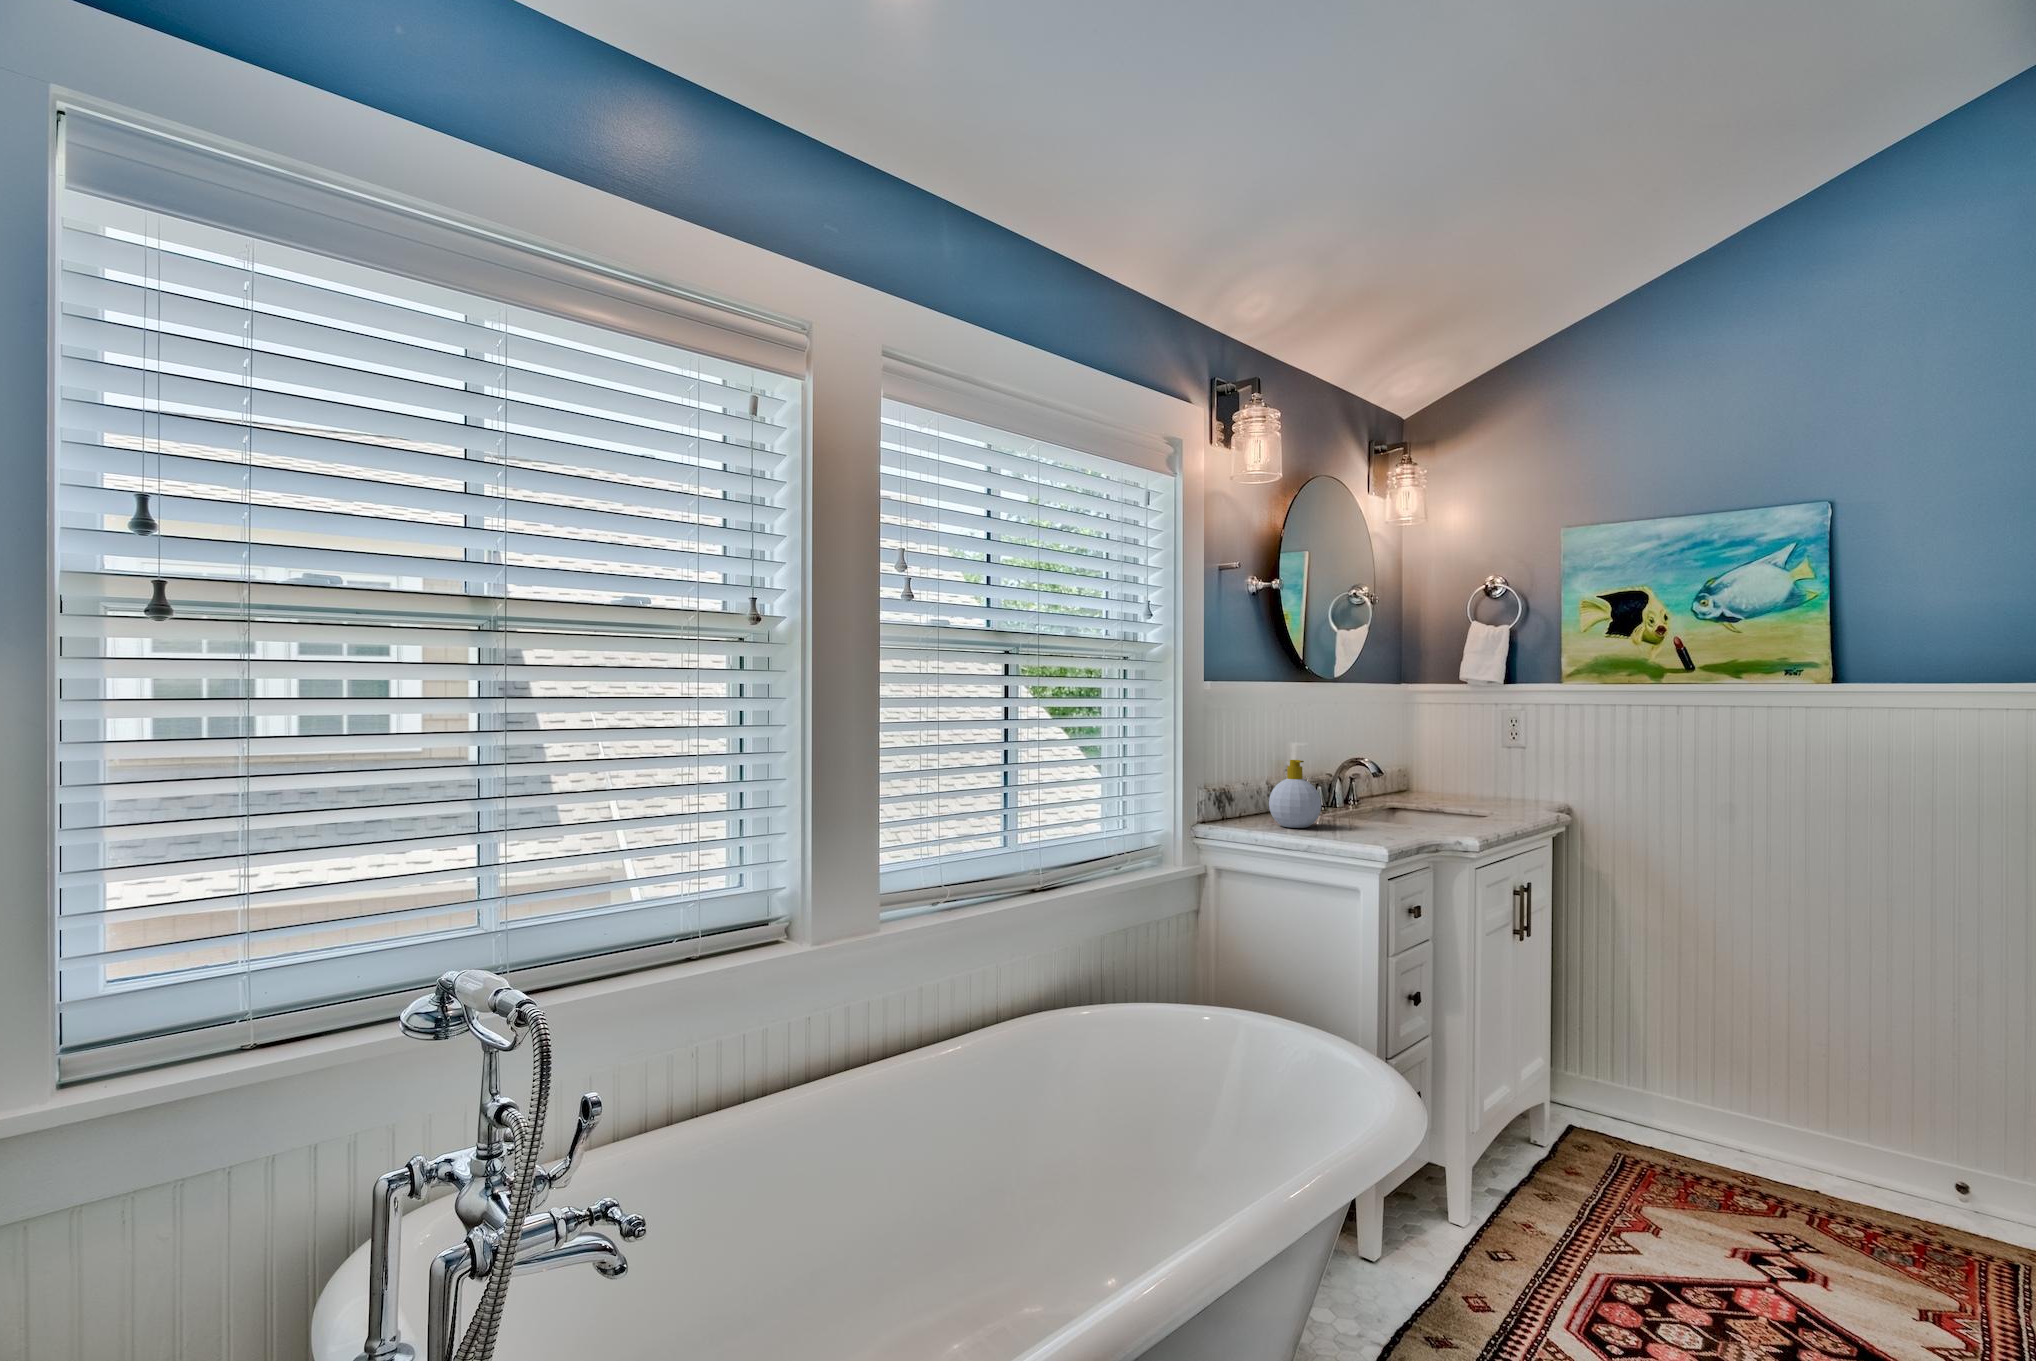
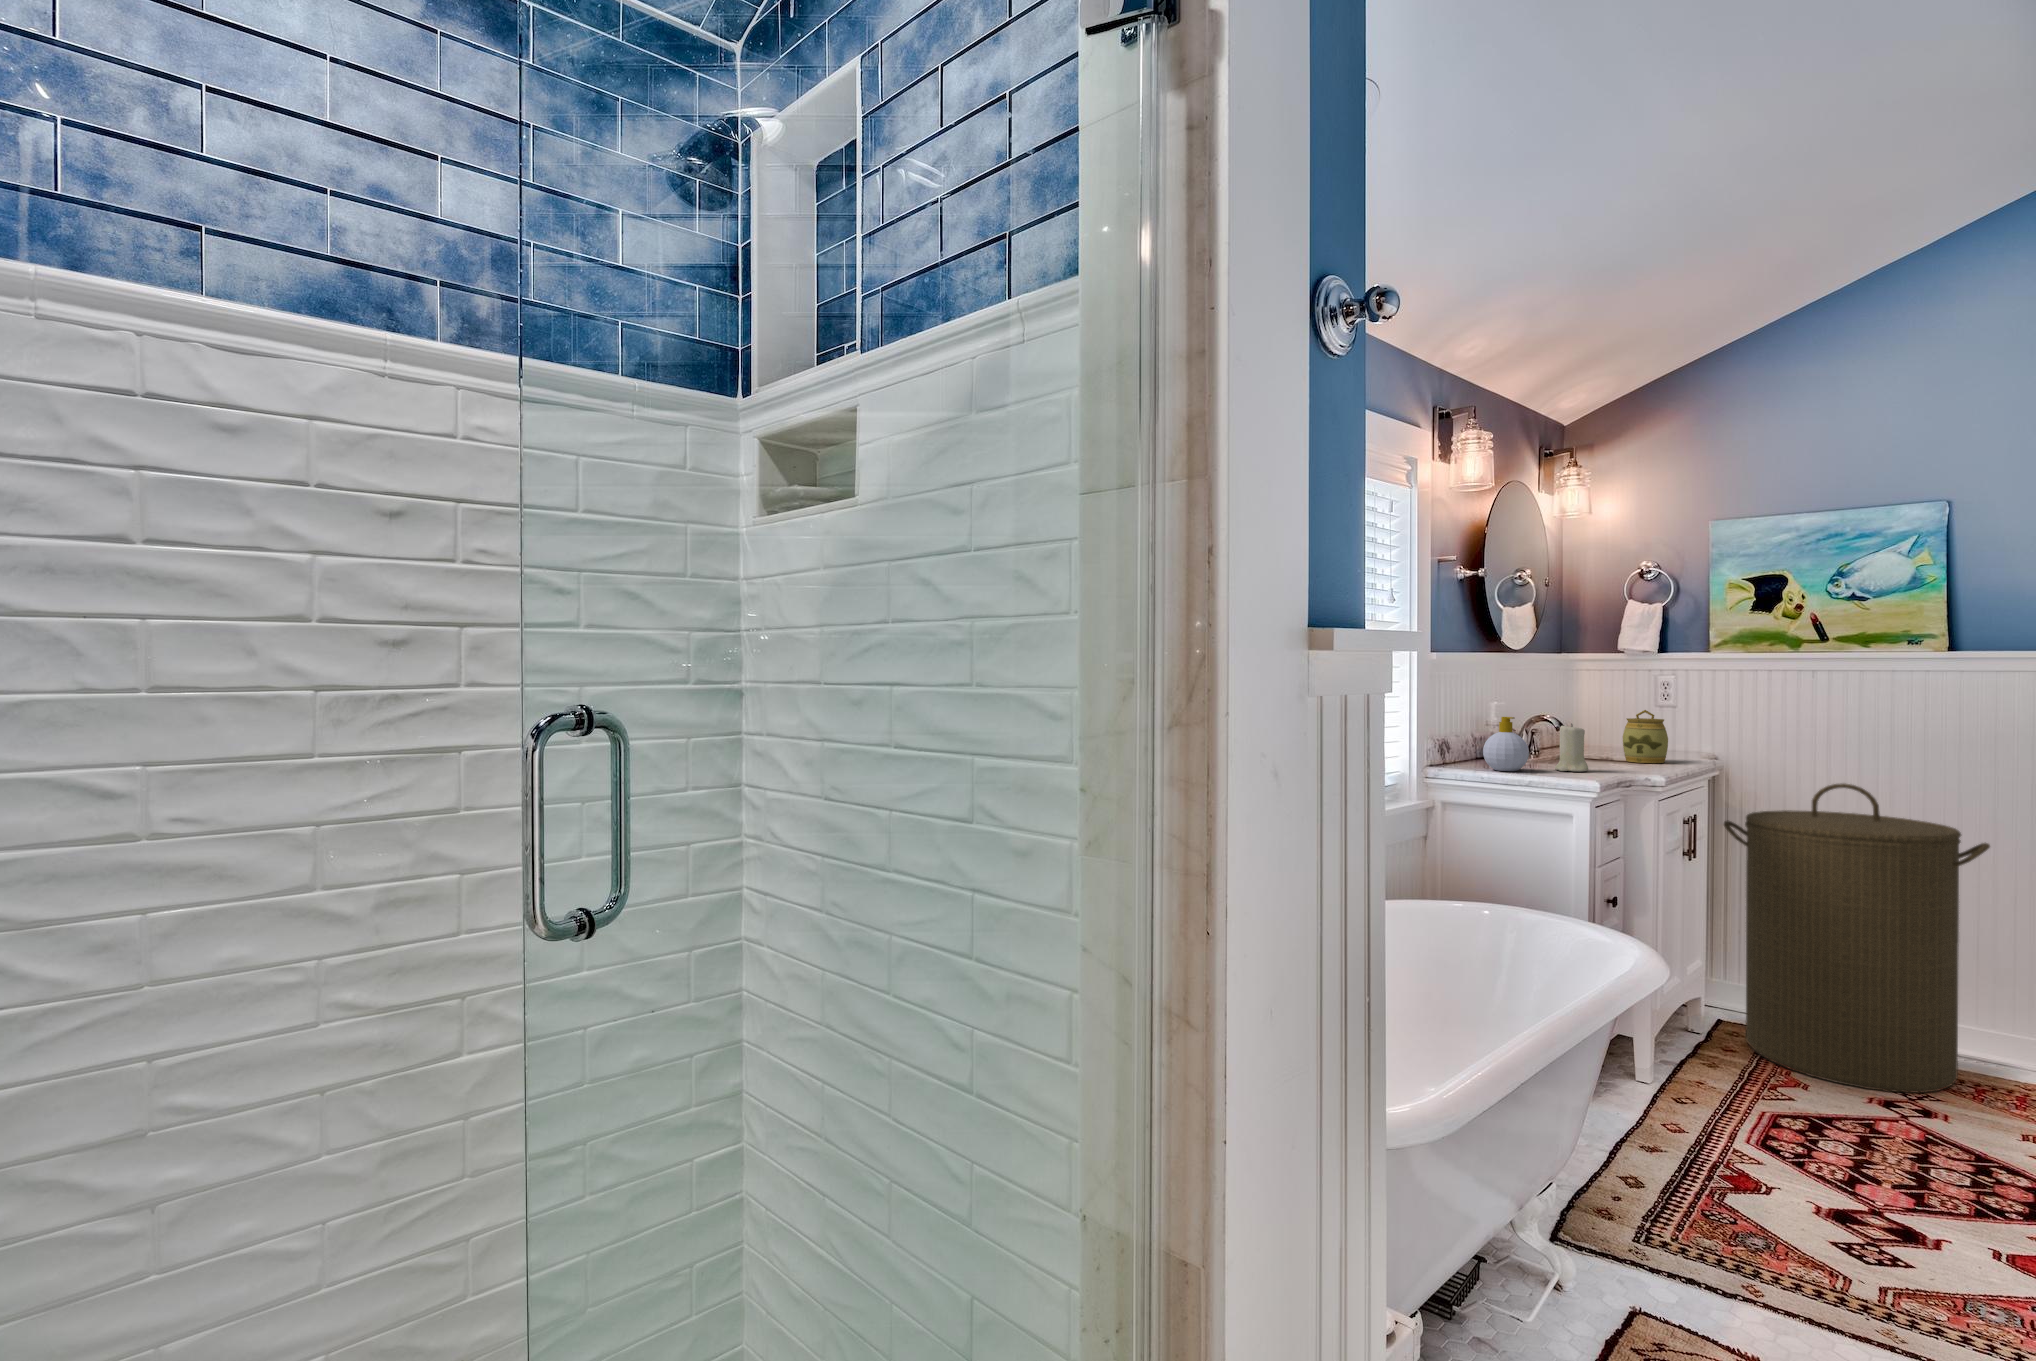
jar: none [1454,750,1504,815] -> present [1623,710,1668,763]
candle: none [1356,768,1394,829] -> present [1555,724,1588,772]
laundry hamper: none [1569,843,1878,1240] -> present [1724,784,1990,1093]

